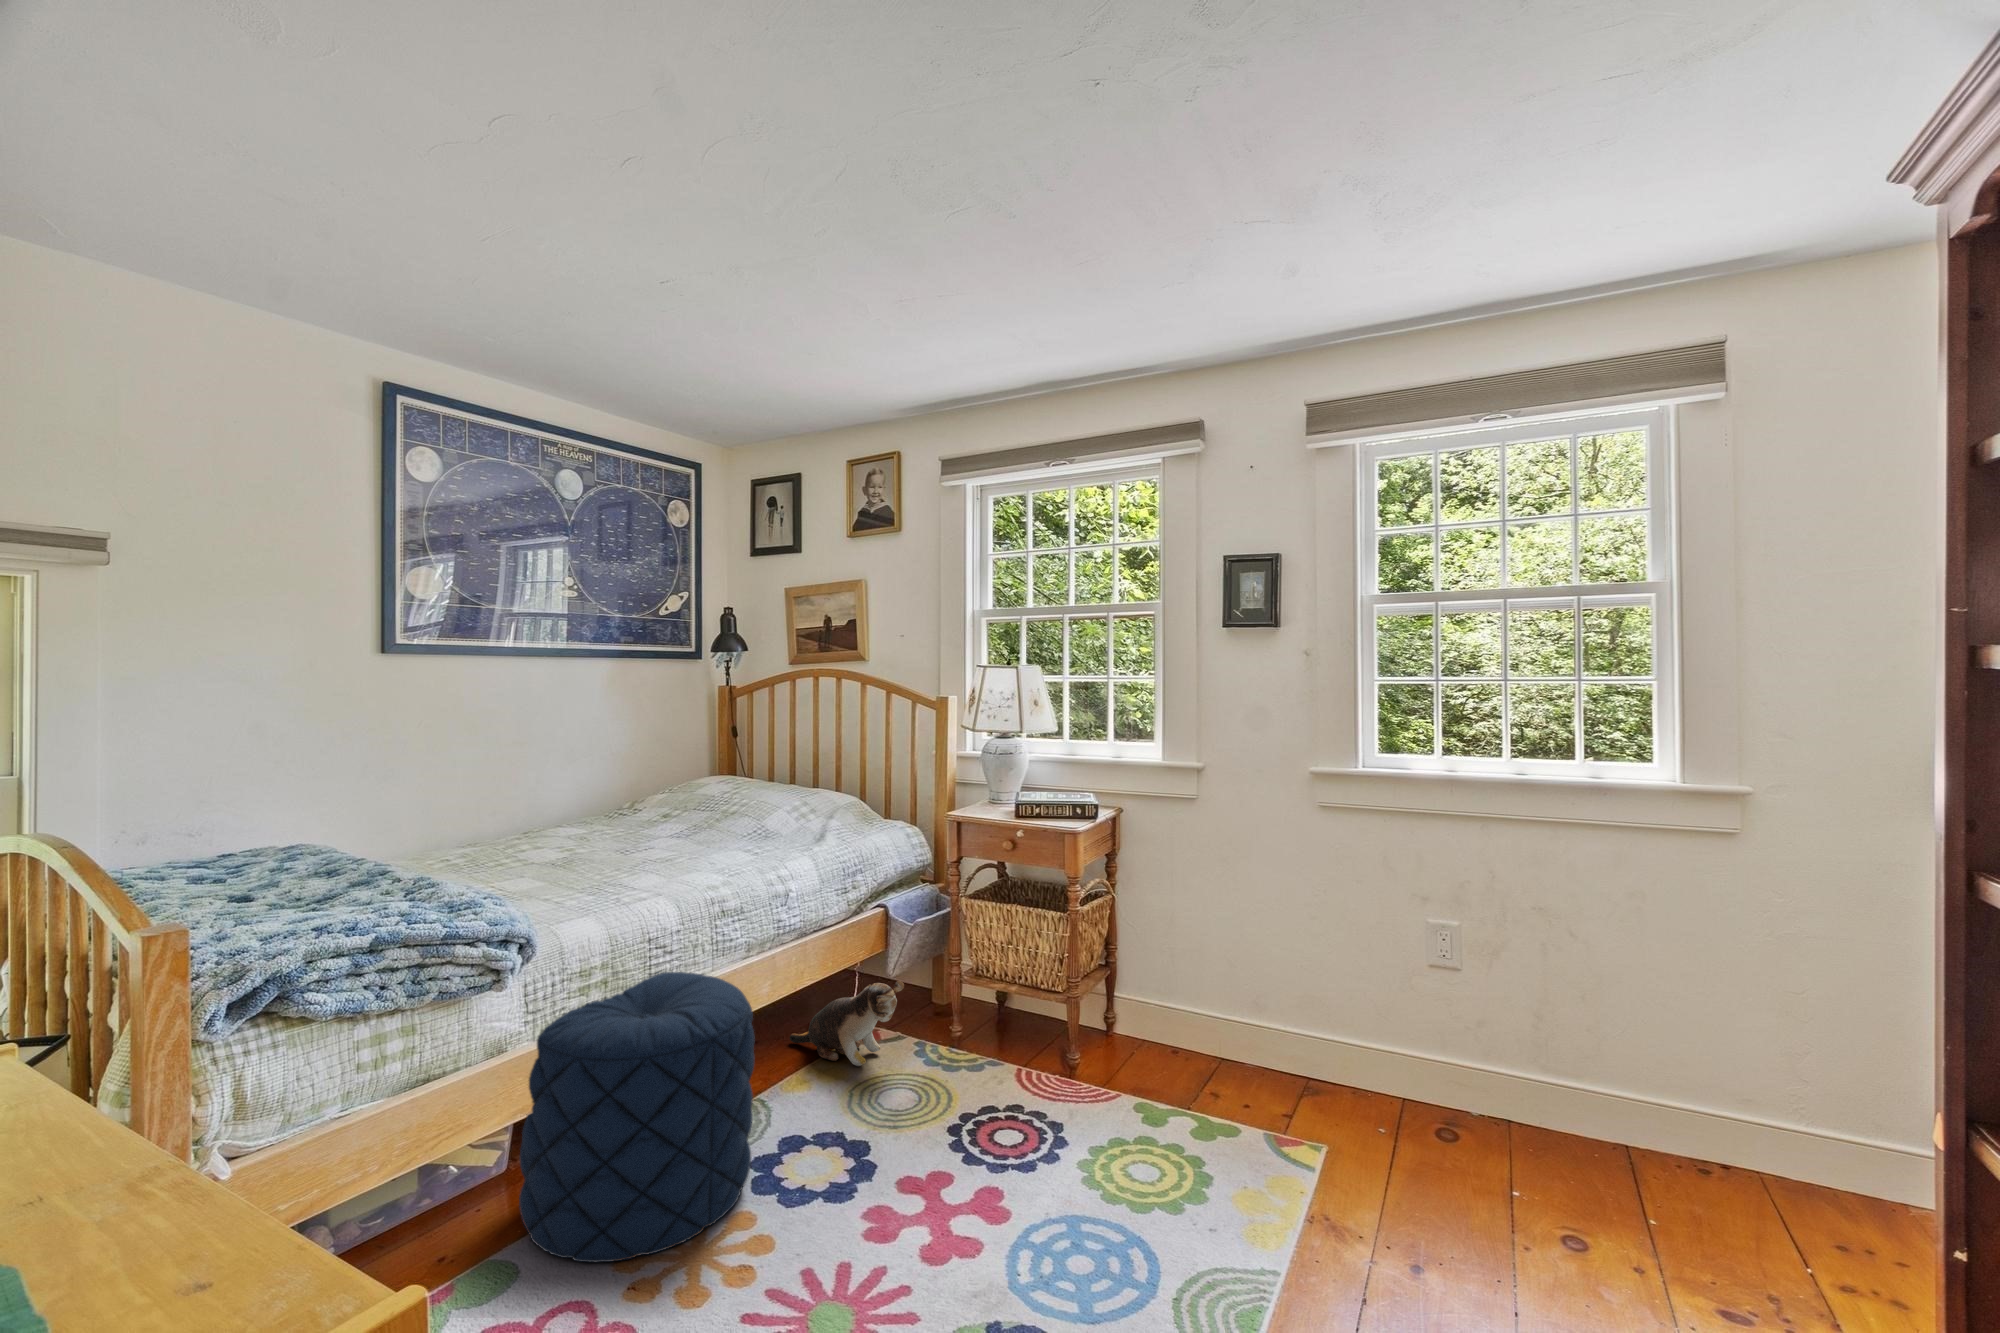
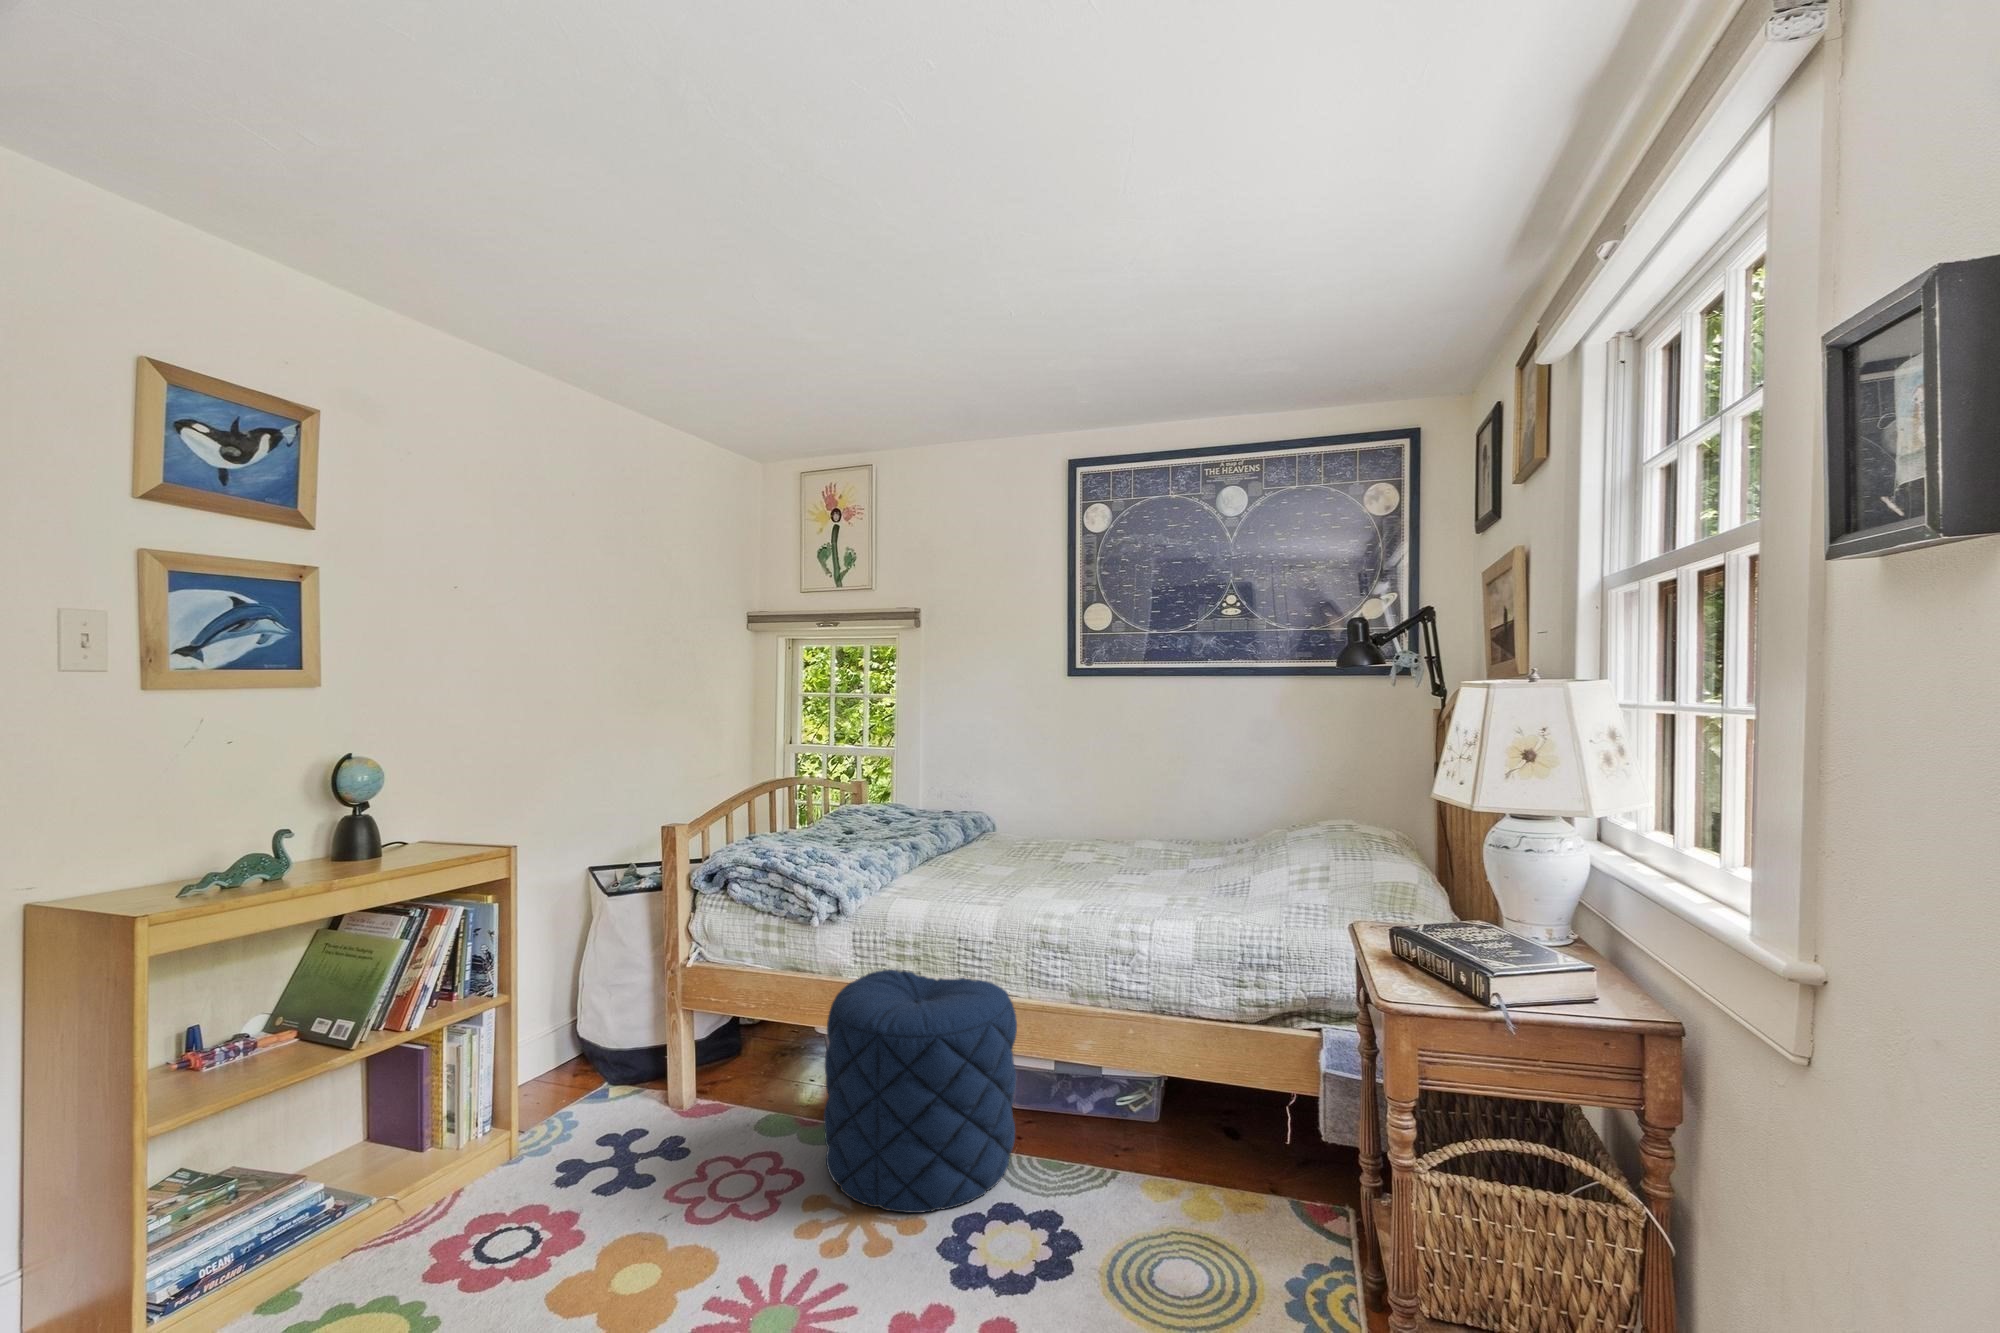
plush toy: present [790,981,904,1066] -> none [1216,1123,1282,1230]

